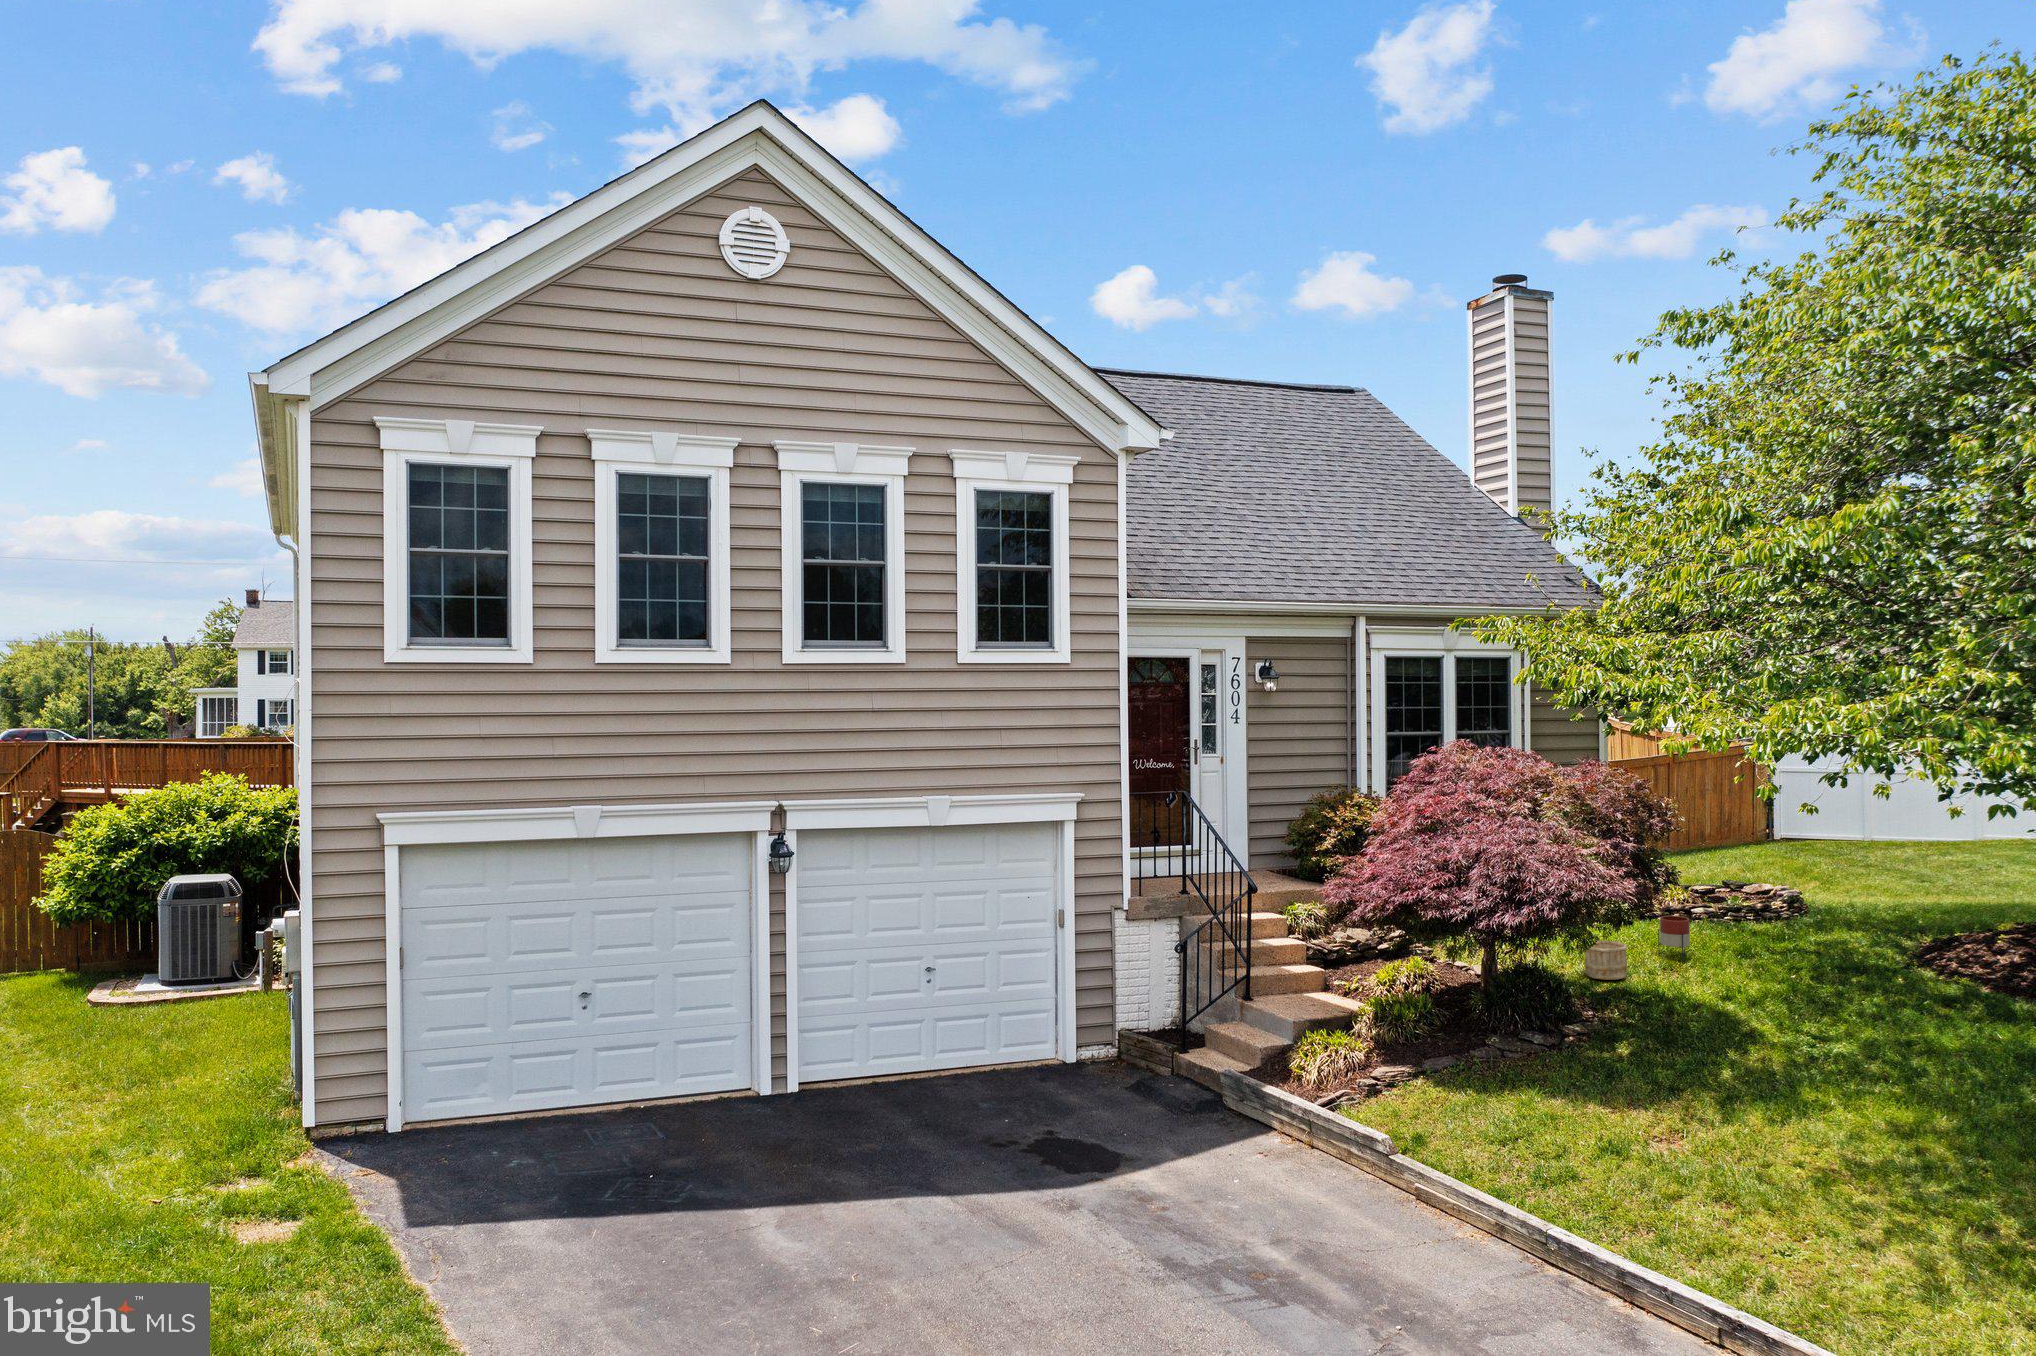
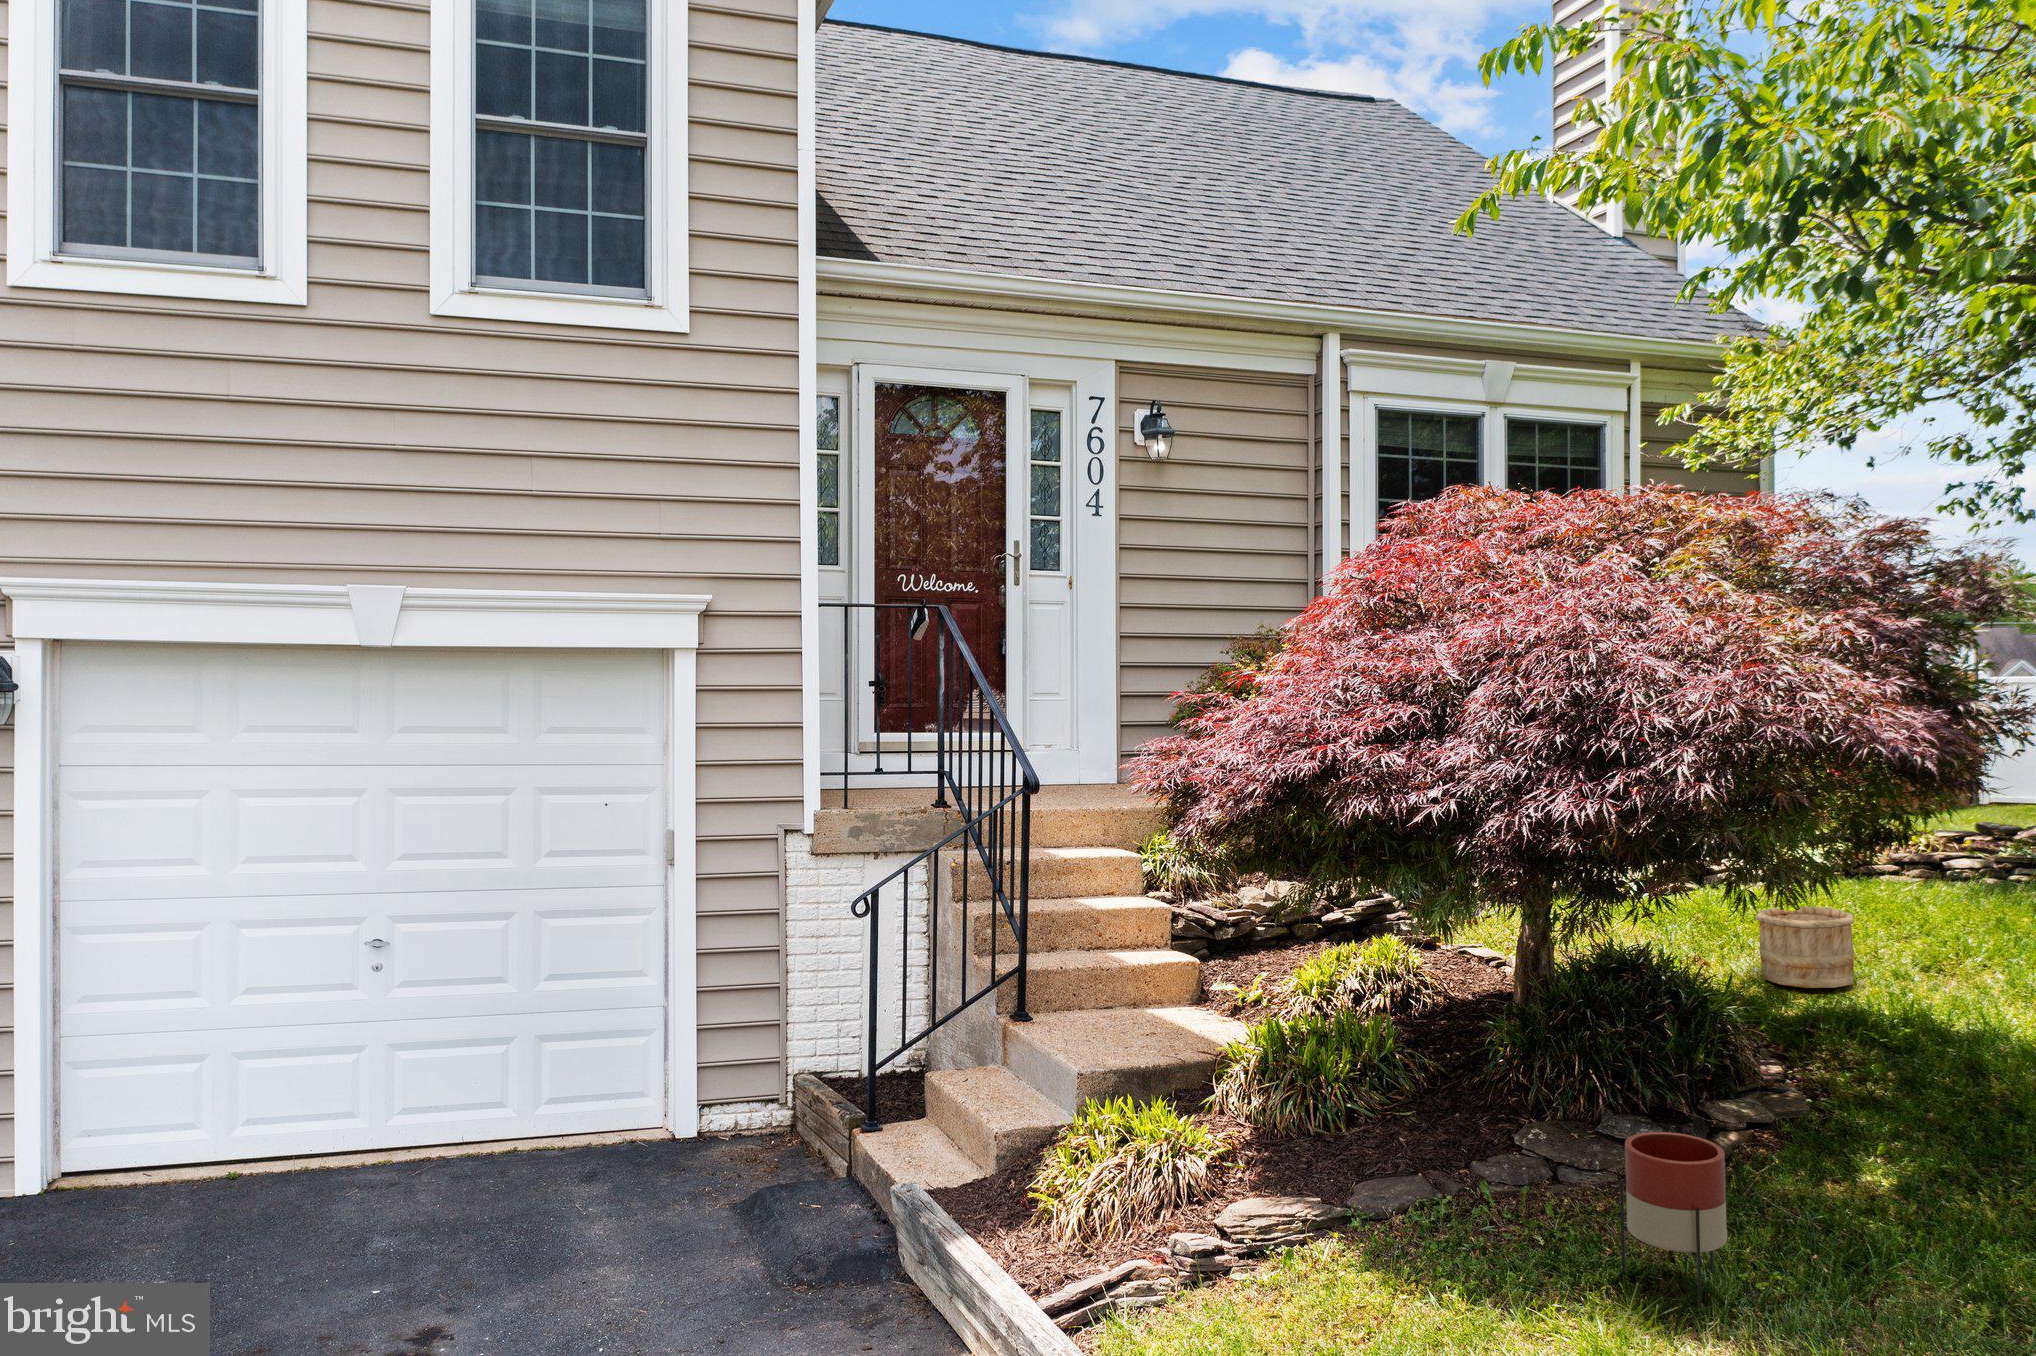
planter: present [1658,916,1690,962] -> present [1620,1132,1727,1307]

